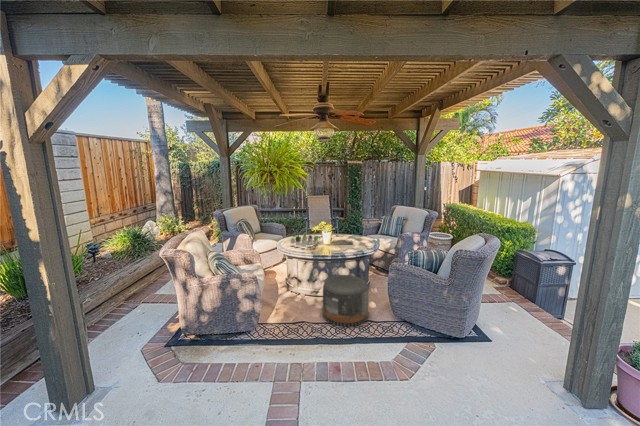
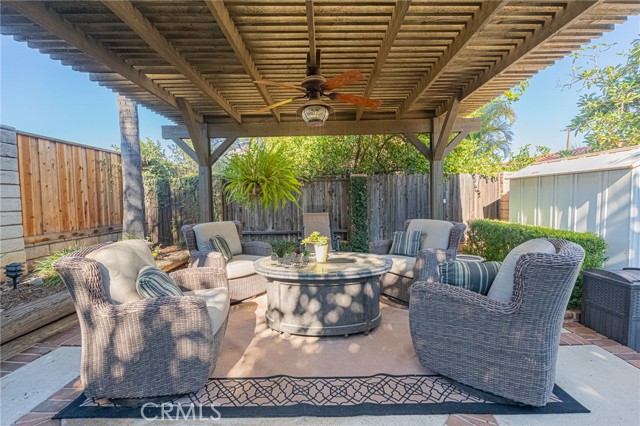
pouf: present [323,275,369,327] -> none [312,303,381,385]

